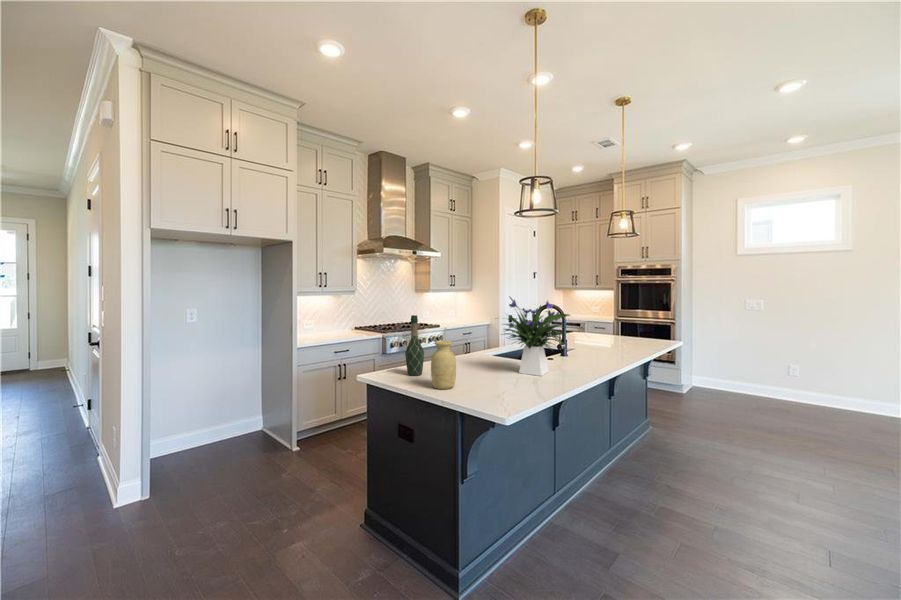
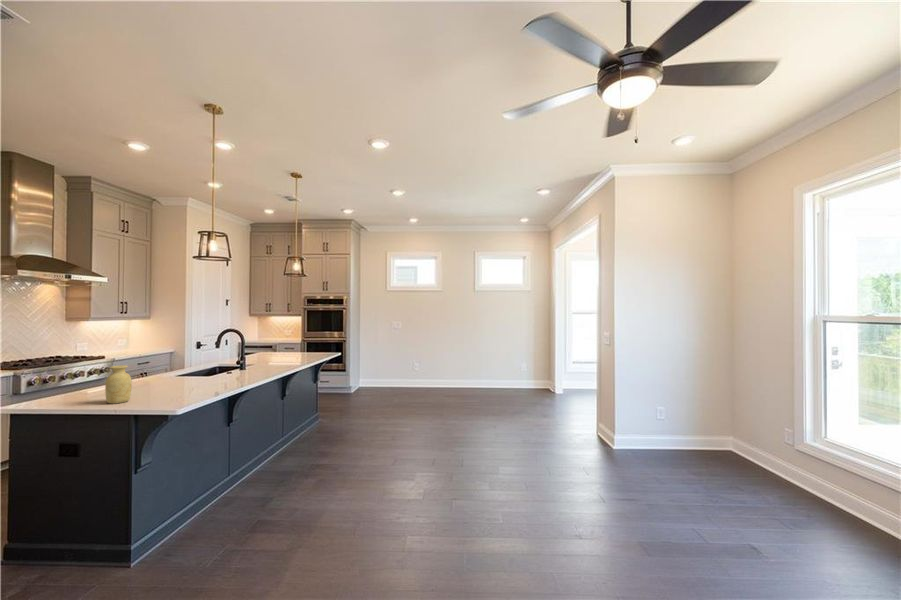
flower arrangement: present [504,297,570,376] -> none [170,327,236,386]
wine bottle: present [405,315,424,376] -> none [72,347,95,400]

